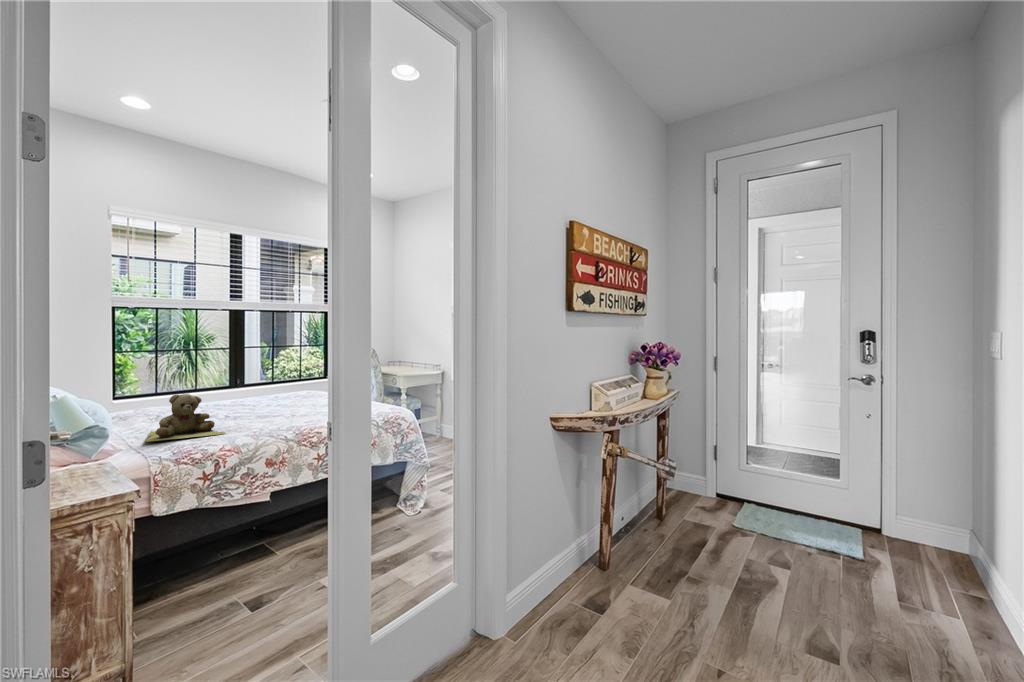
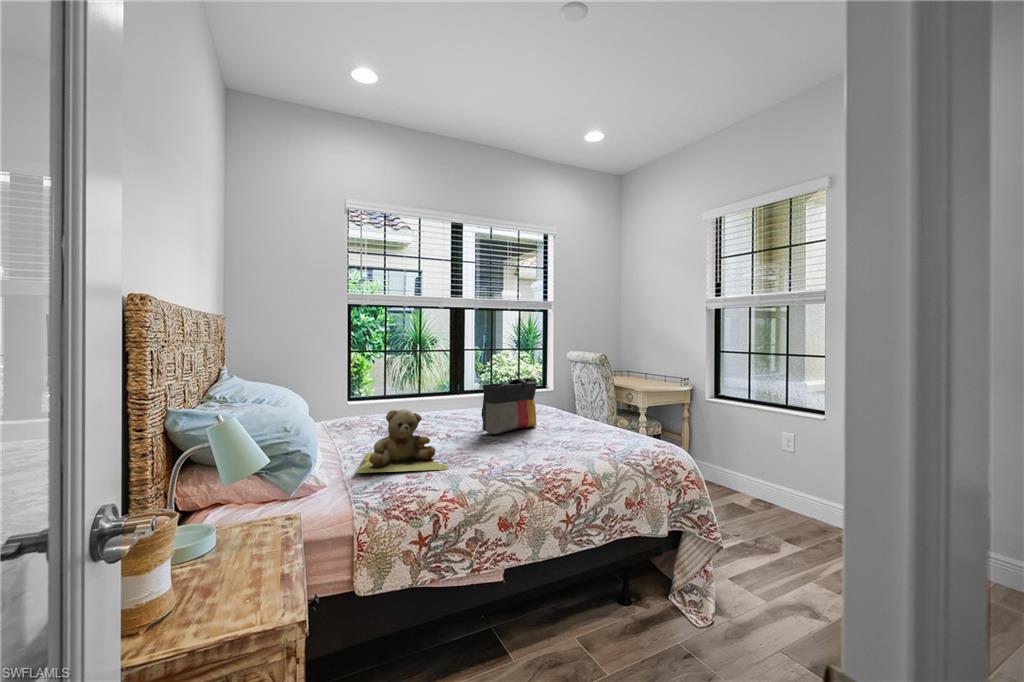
tote bag: none [256,368,305,411] -> present [482,378,537,434]

